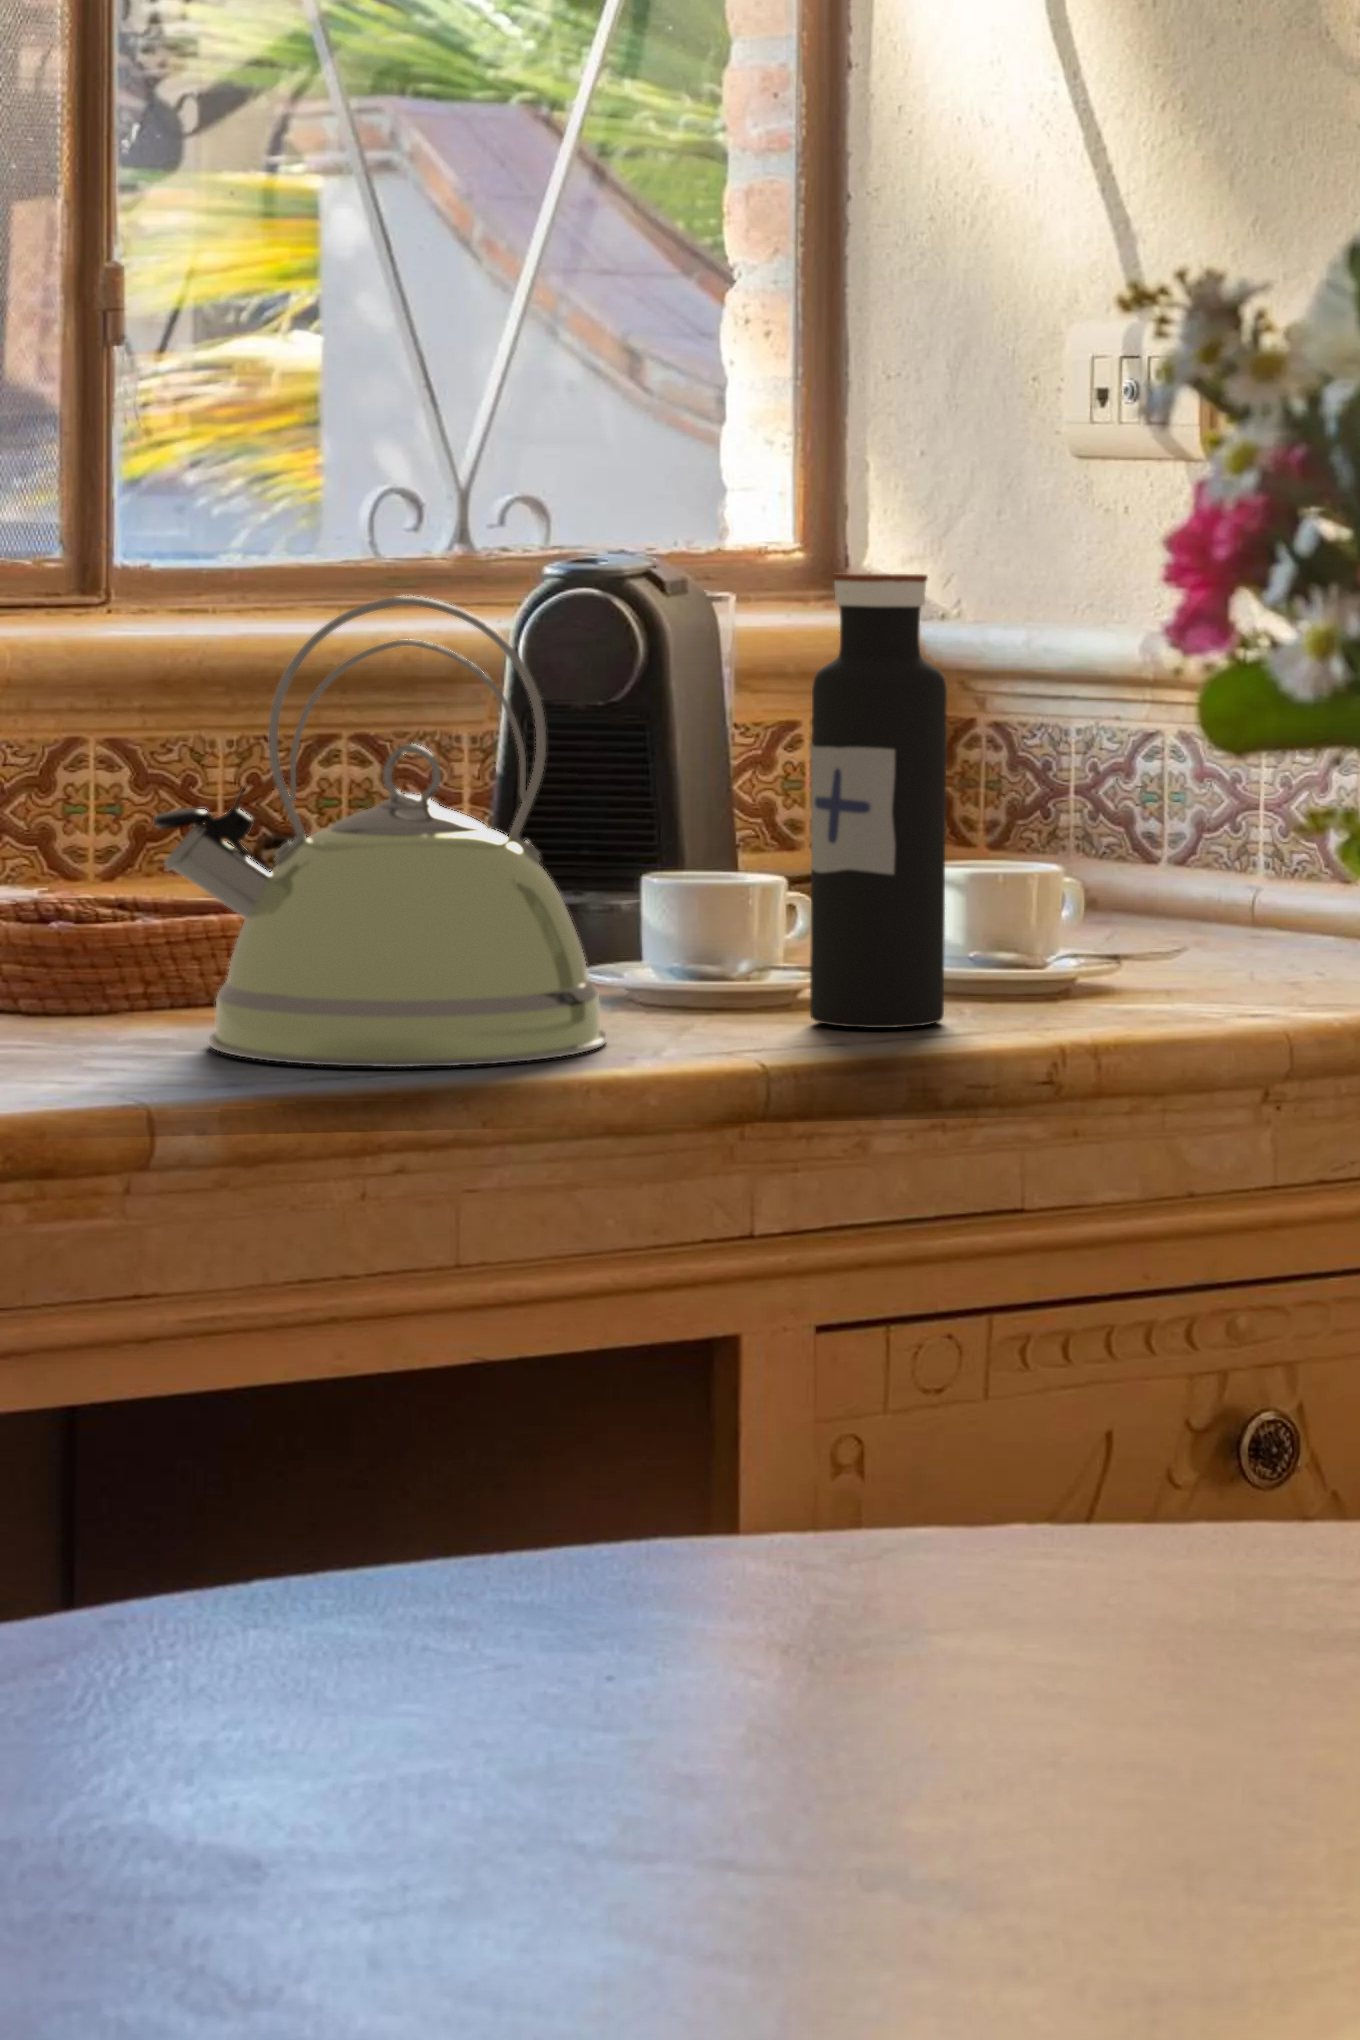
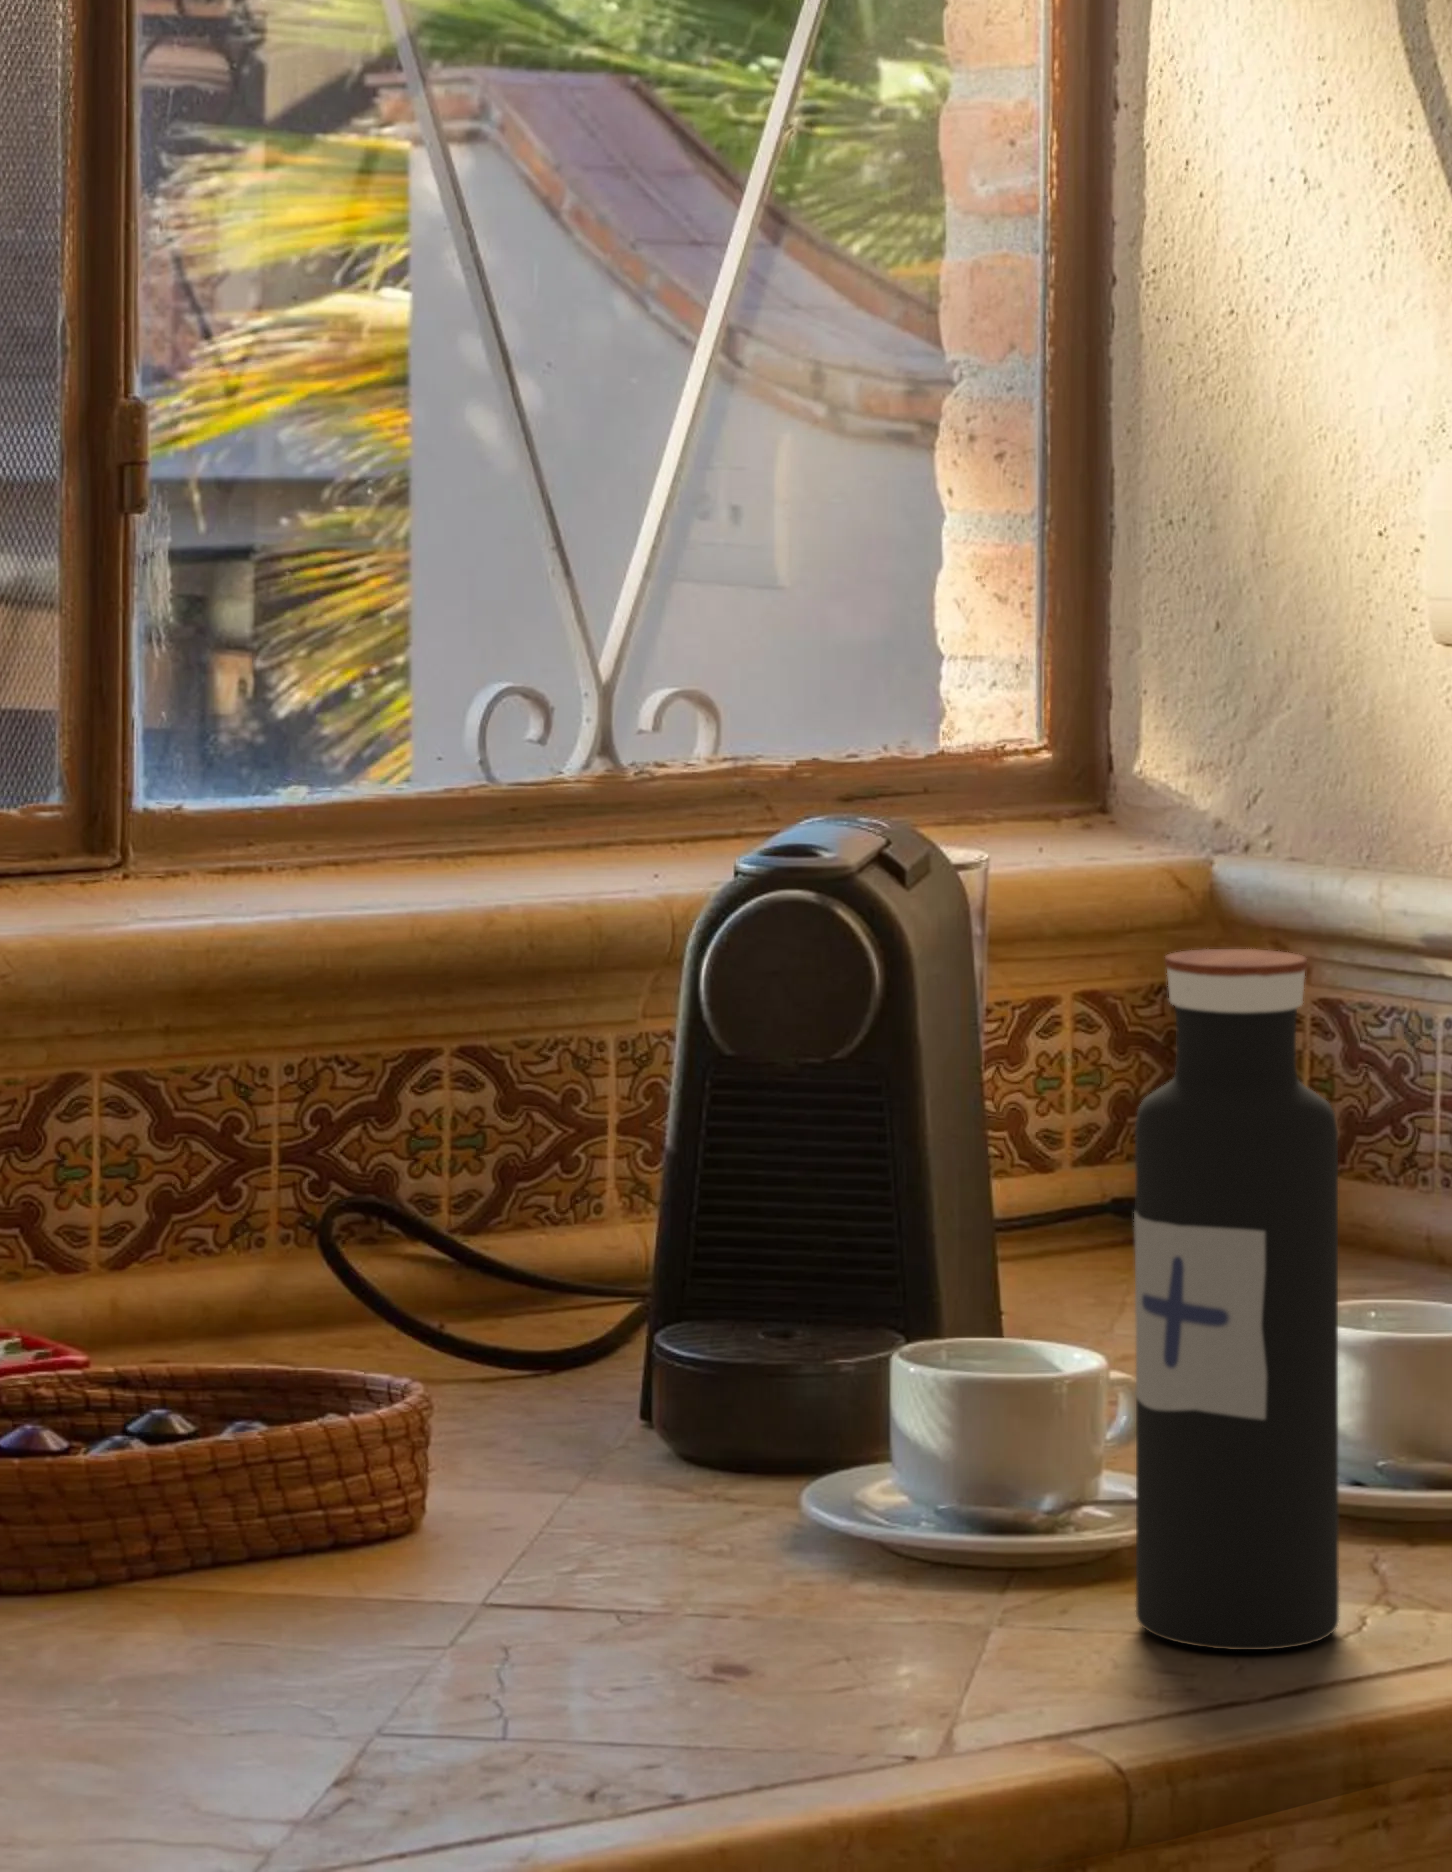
kettle: present [154,596,606,1067] -> none [168,1016,838,1769]

